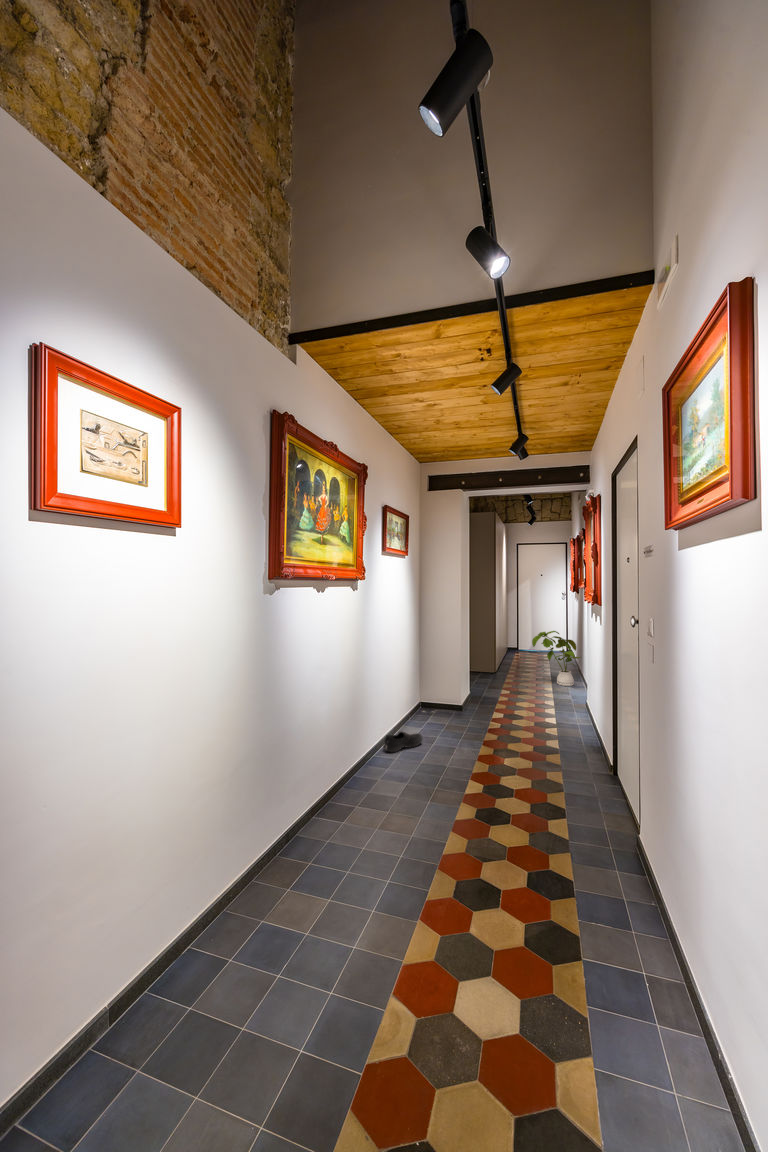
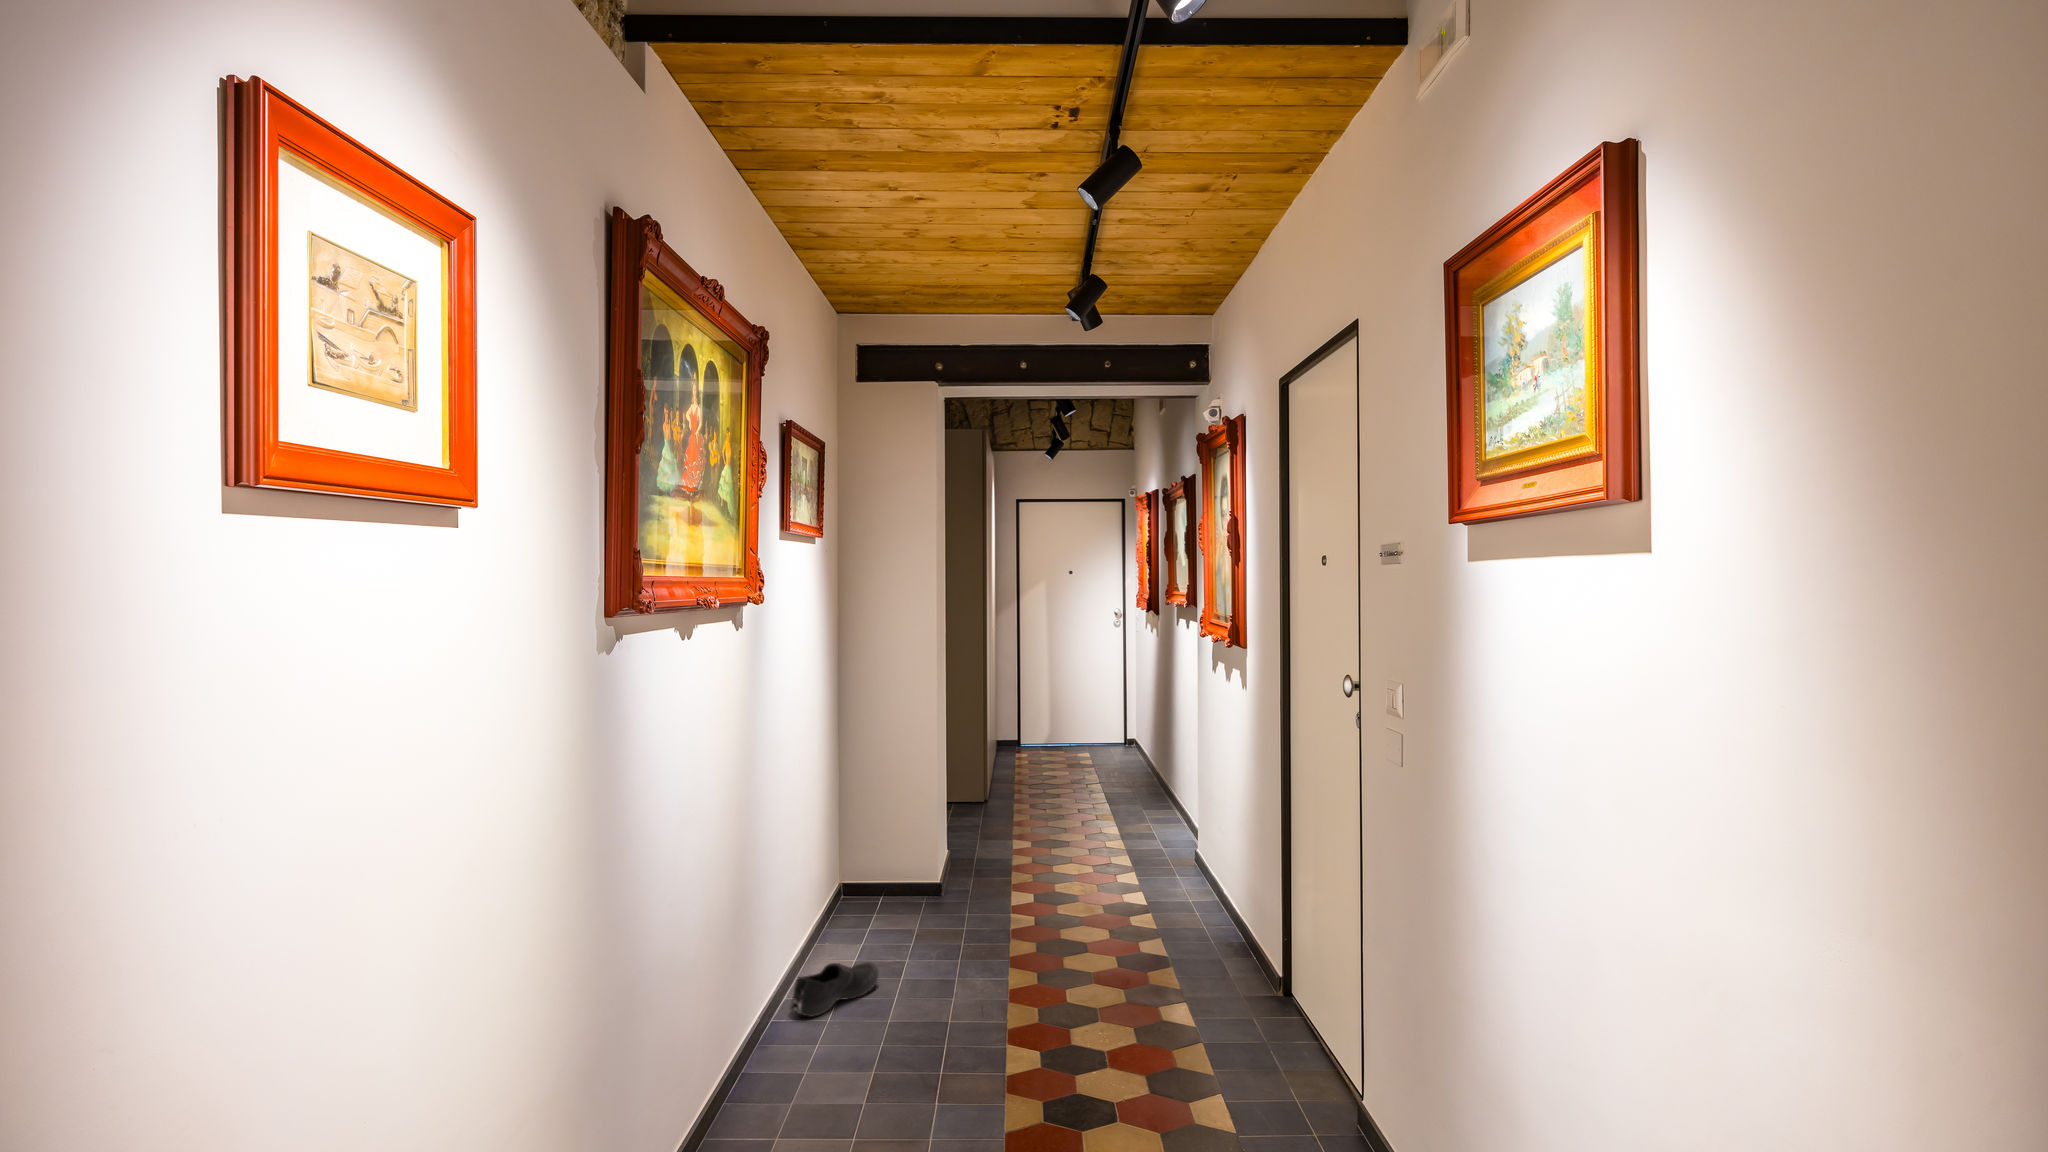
house plant: present [532,631,581,686] -> none [1073,698,1175,816]

